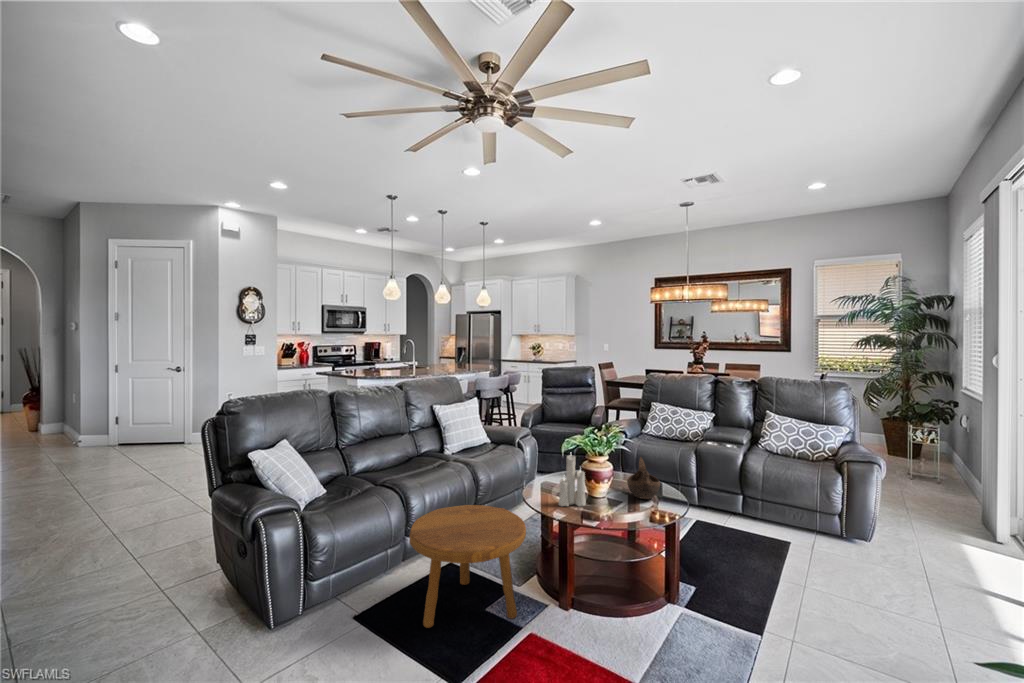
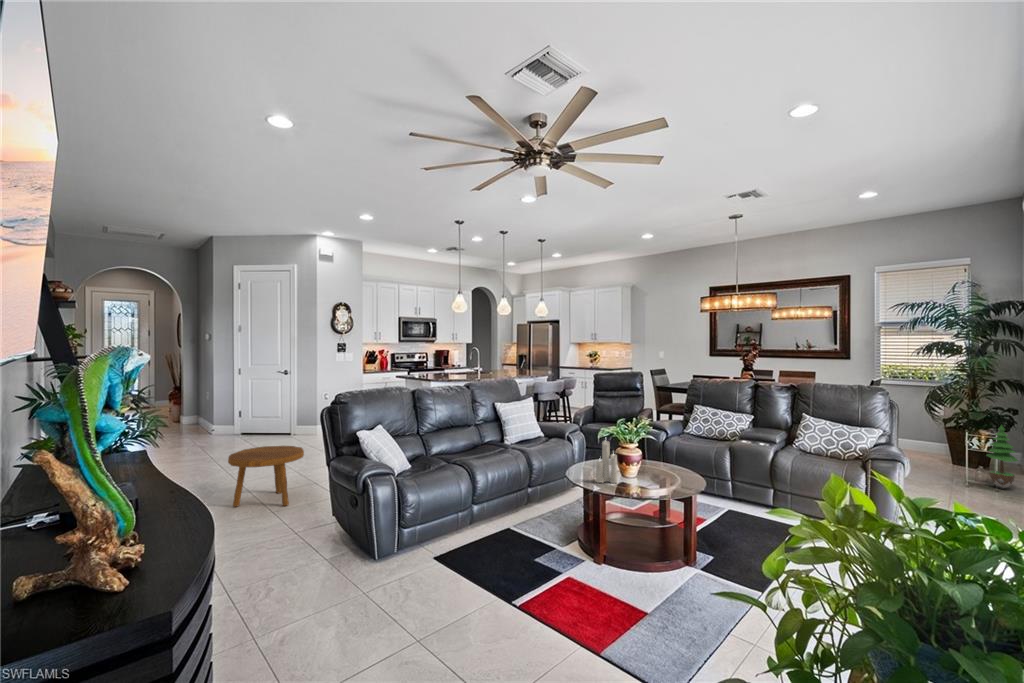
potted tree: none [930,417,961,481] -> present [986,425,1018,489]
decorative bowl: present [627,457,660,499] -> none [656,446,684,481]
footstool: present [409,505,526,628] -> present [228,446,304,507]

